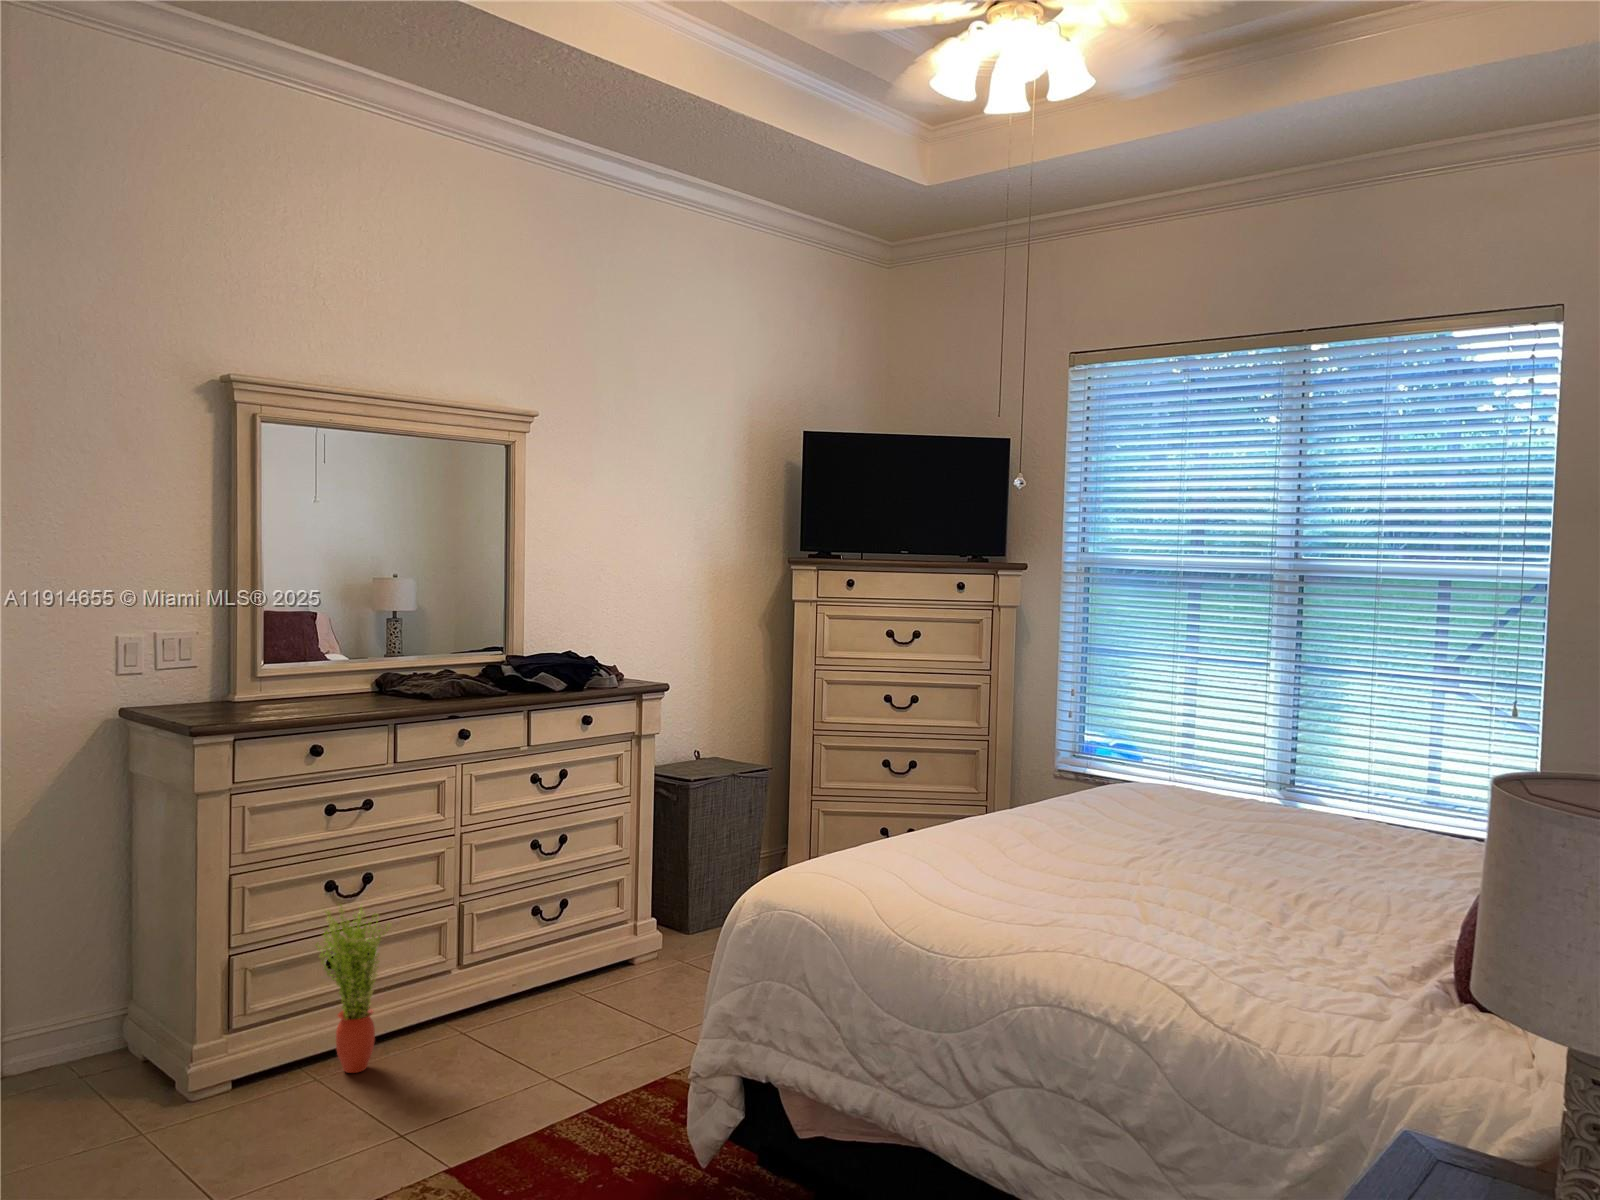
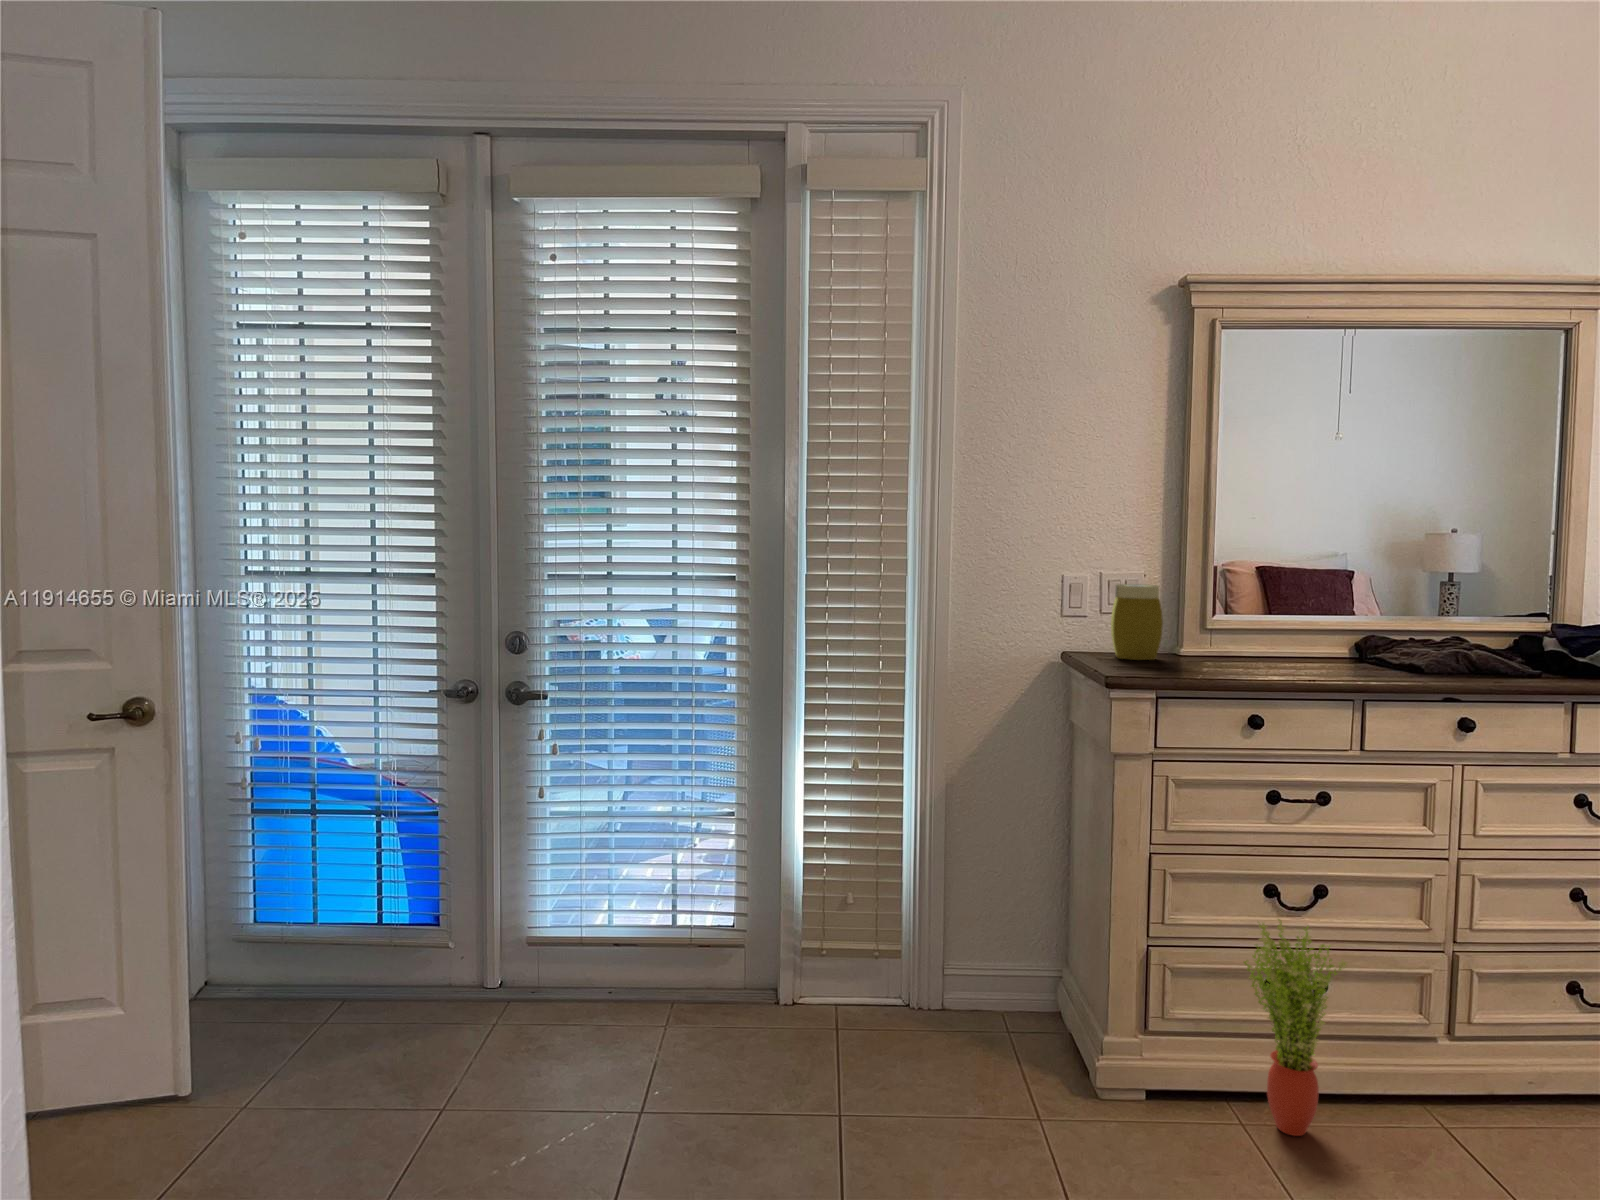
jar: none [173,642,225,710] -> present [1111,584,1163,660]

